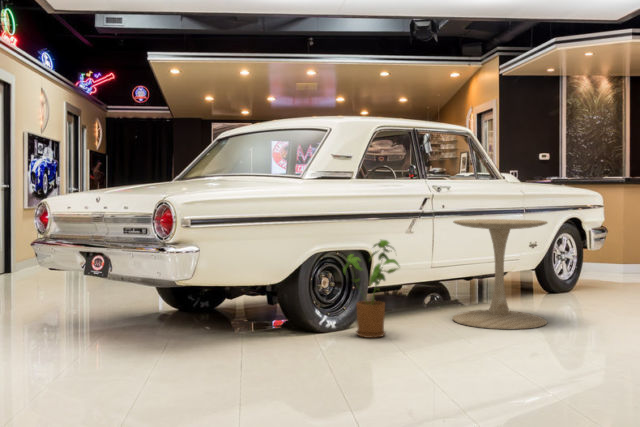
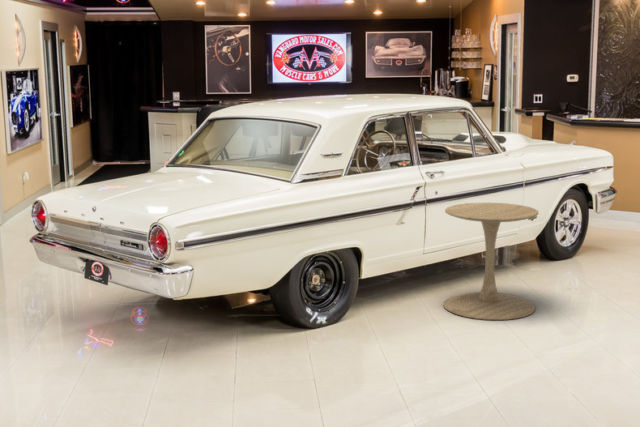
house plant: present [343,240,399,338] -> none [333,239,388,334]

